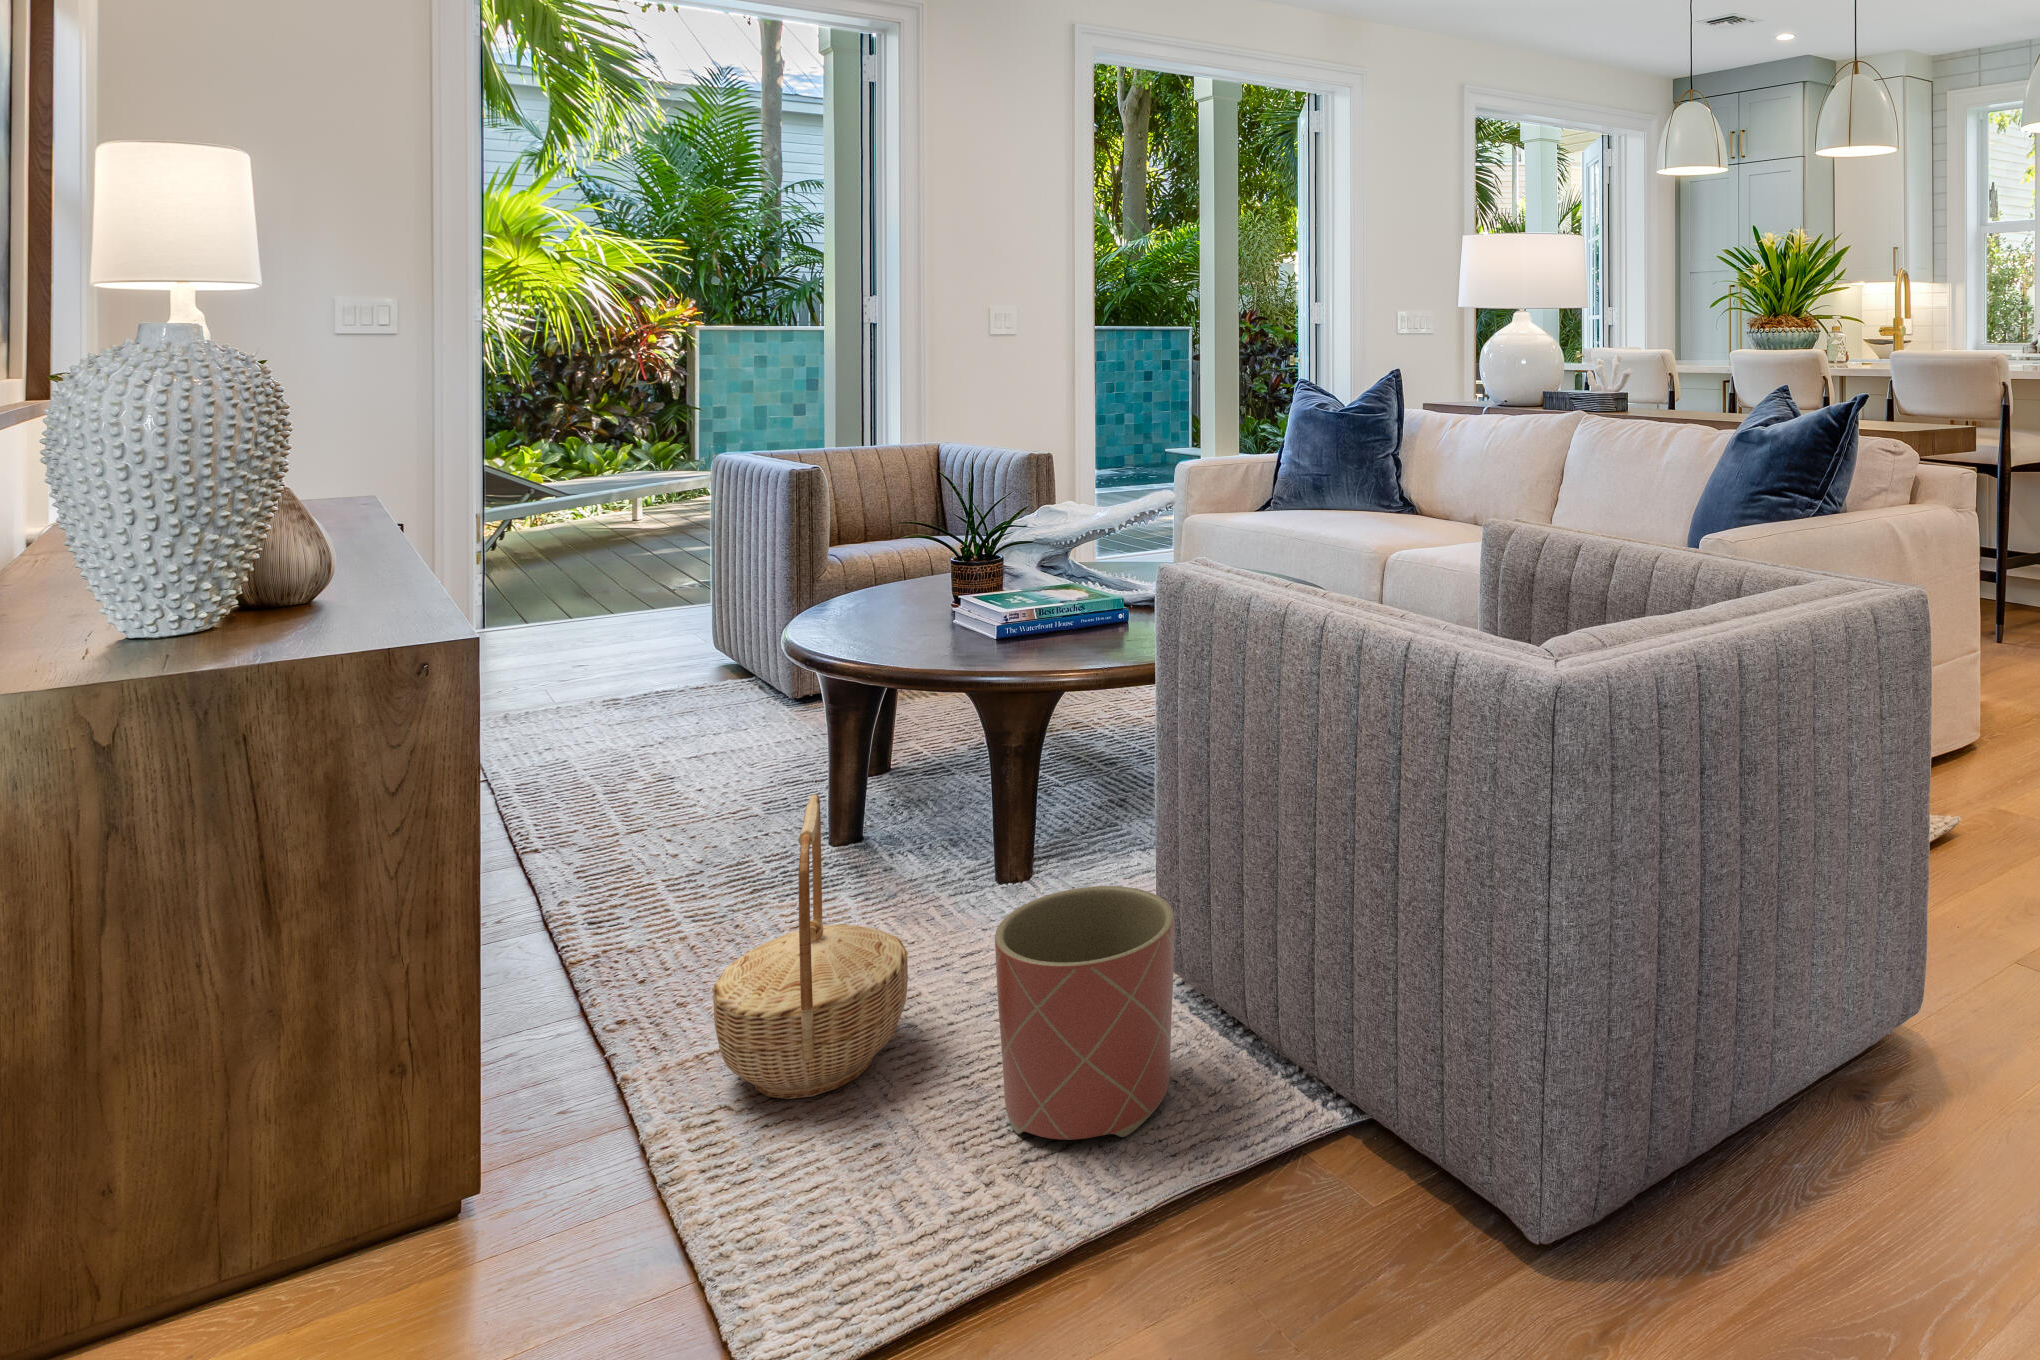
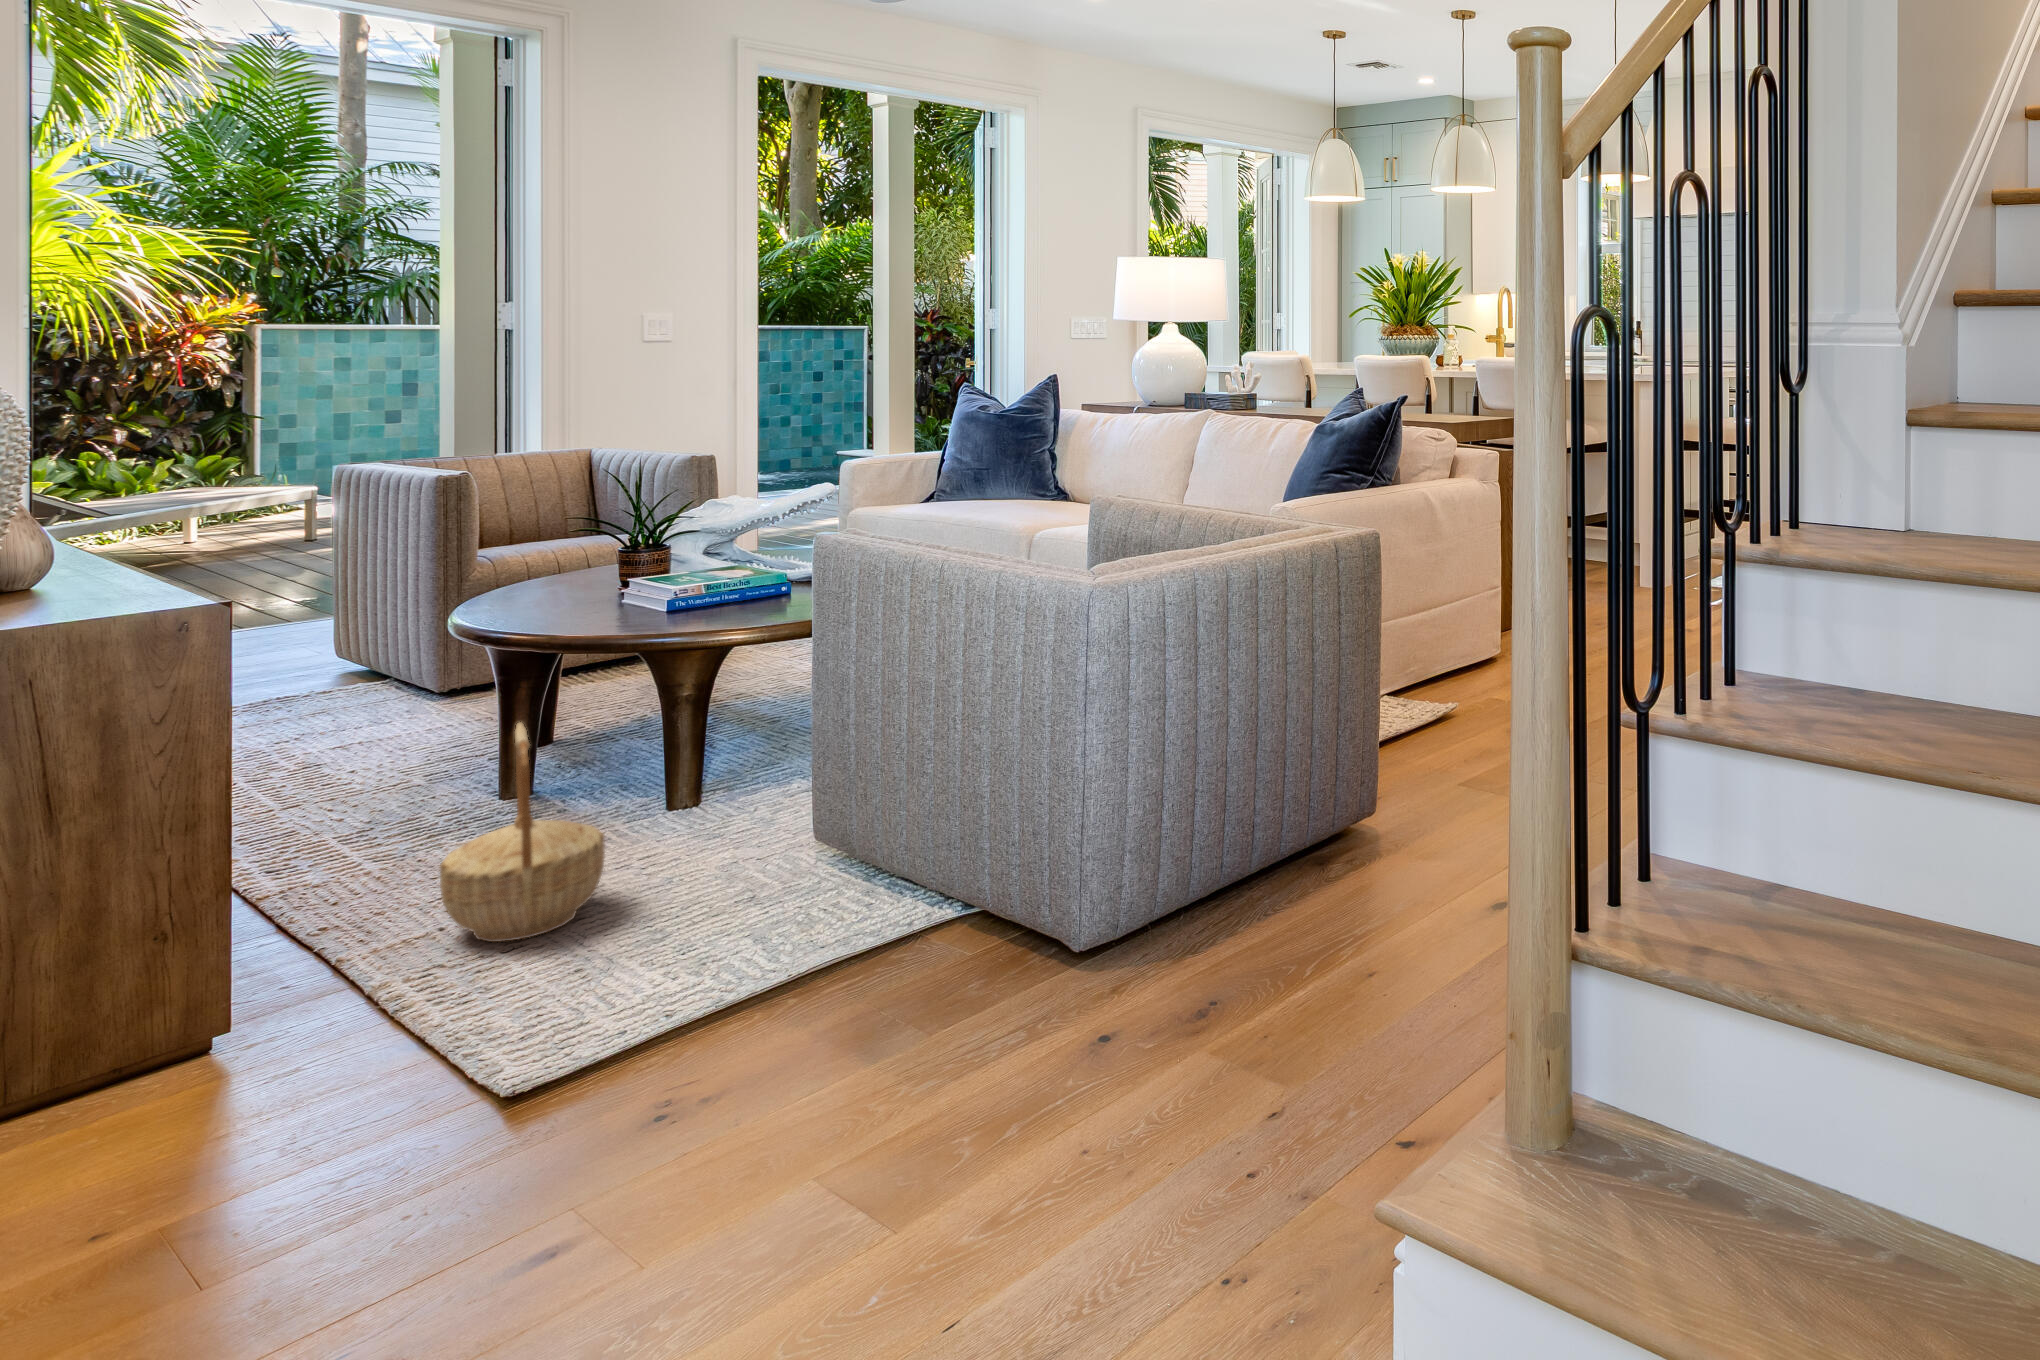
planter: present [995,886,1174,1140] -> none [683,771,825,939]

